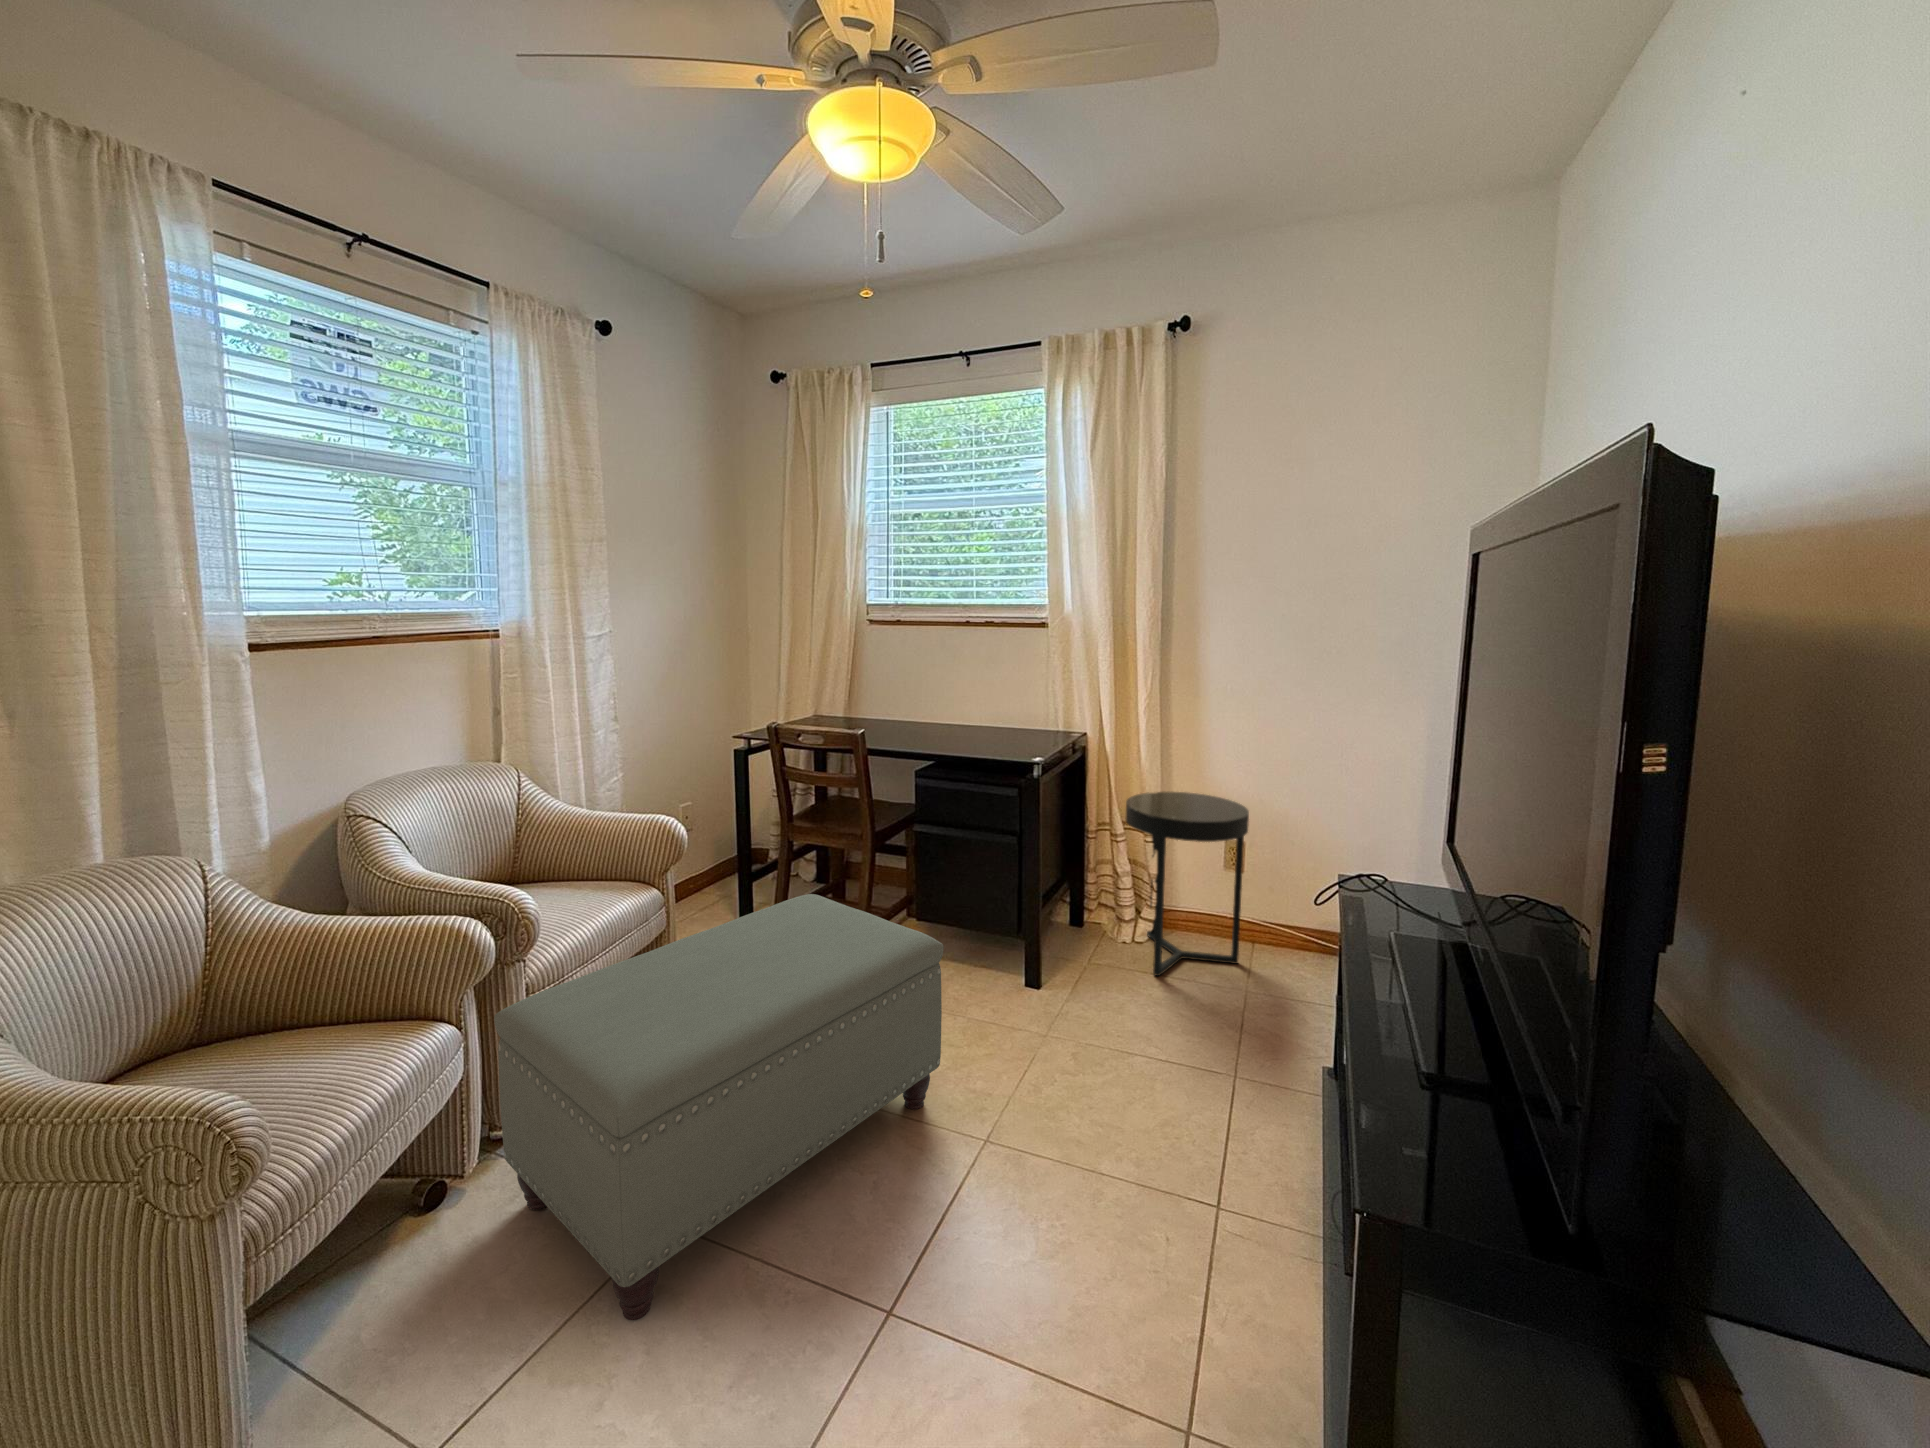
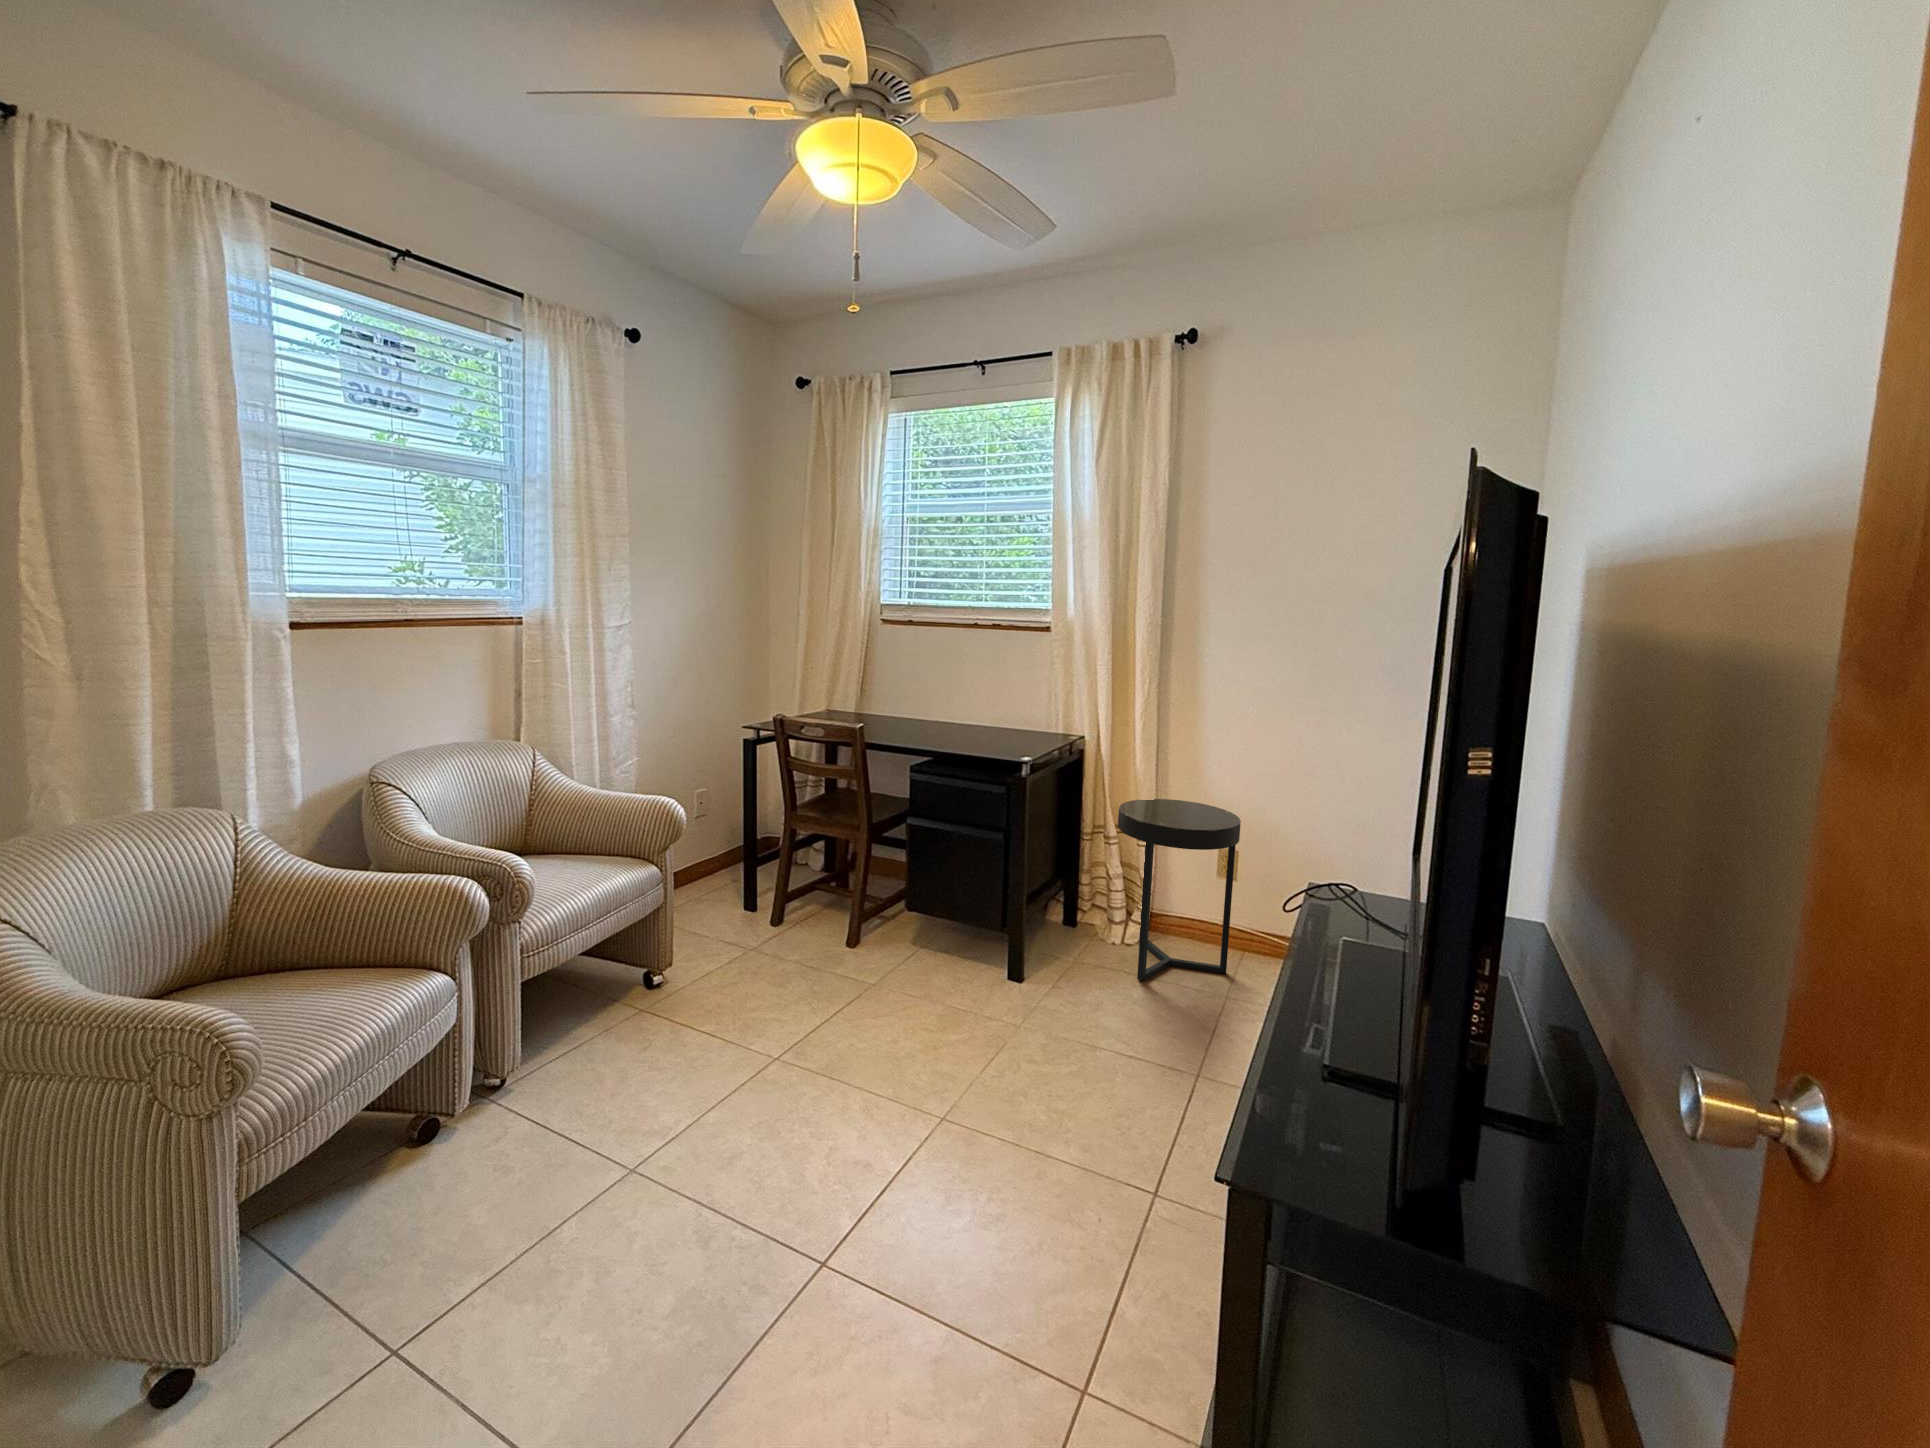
ottoman: present [494,894,944,1320] -> none [483,879,911,1253]

